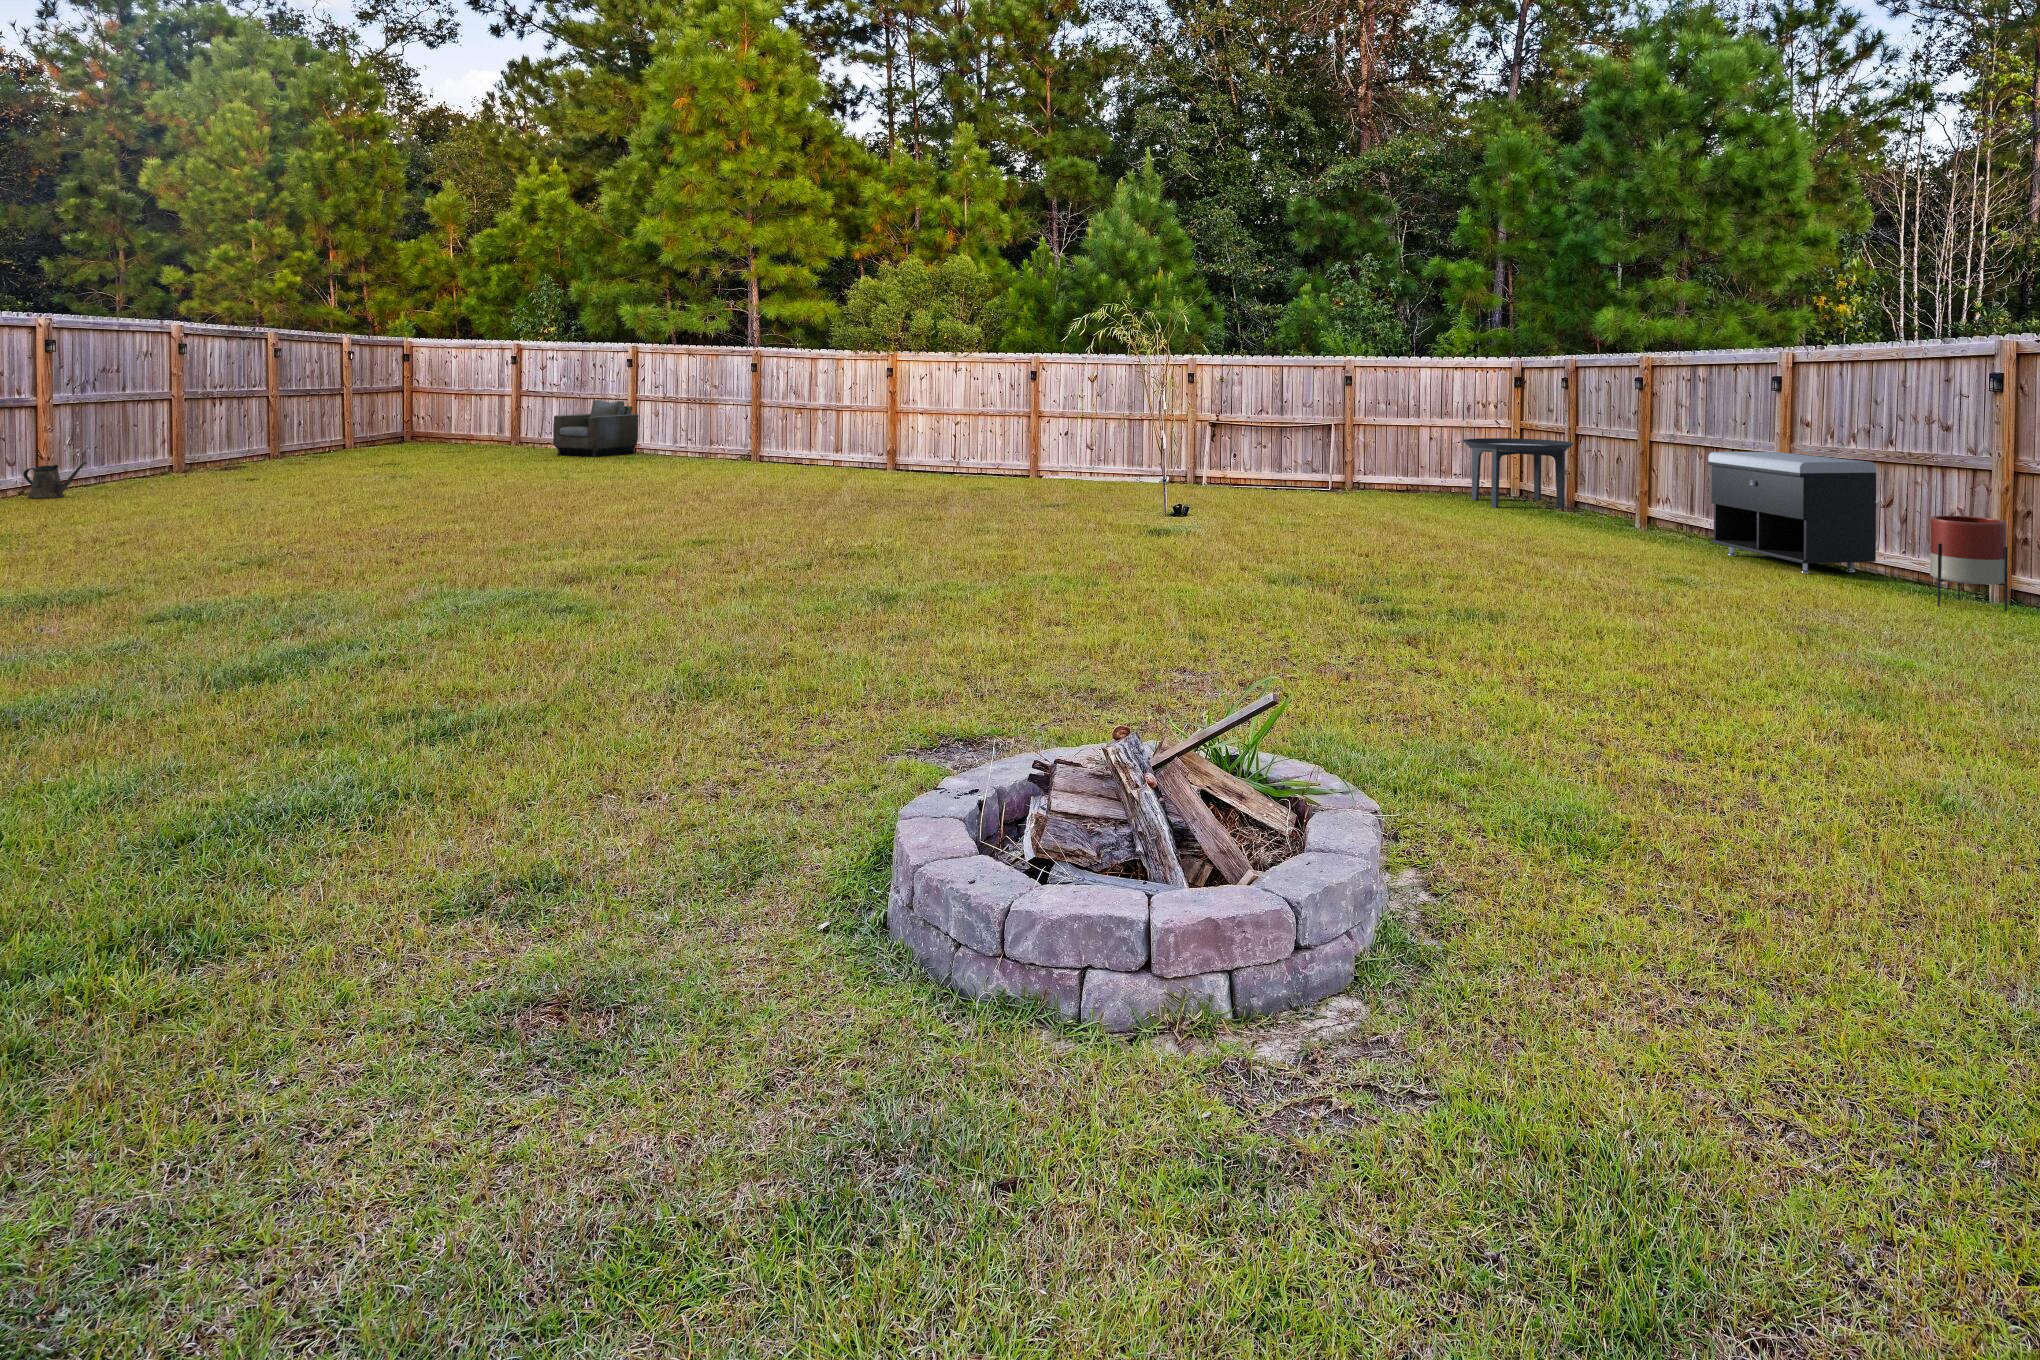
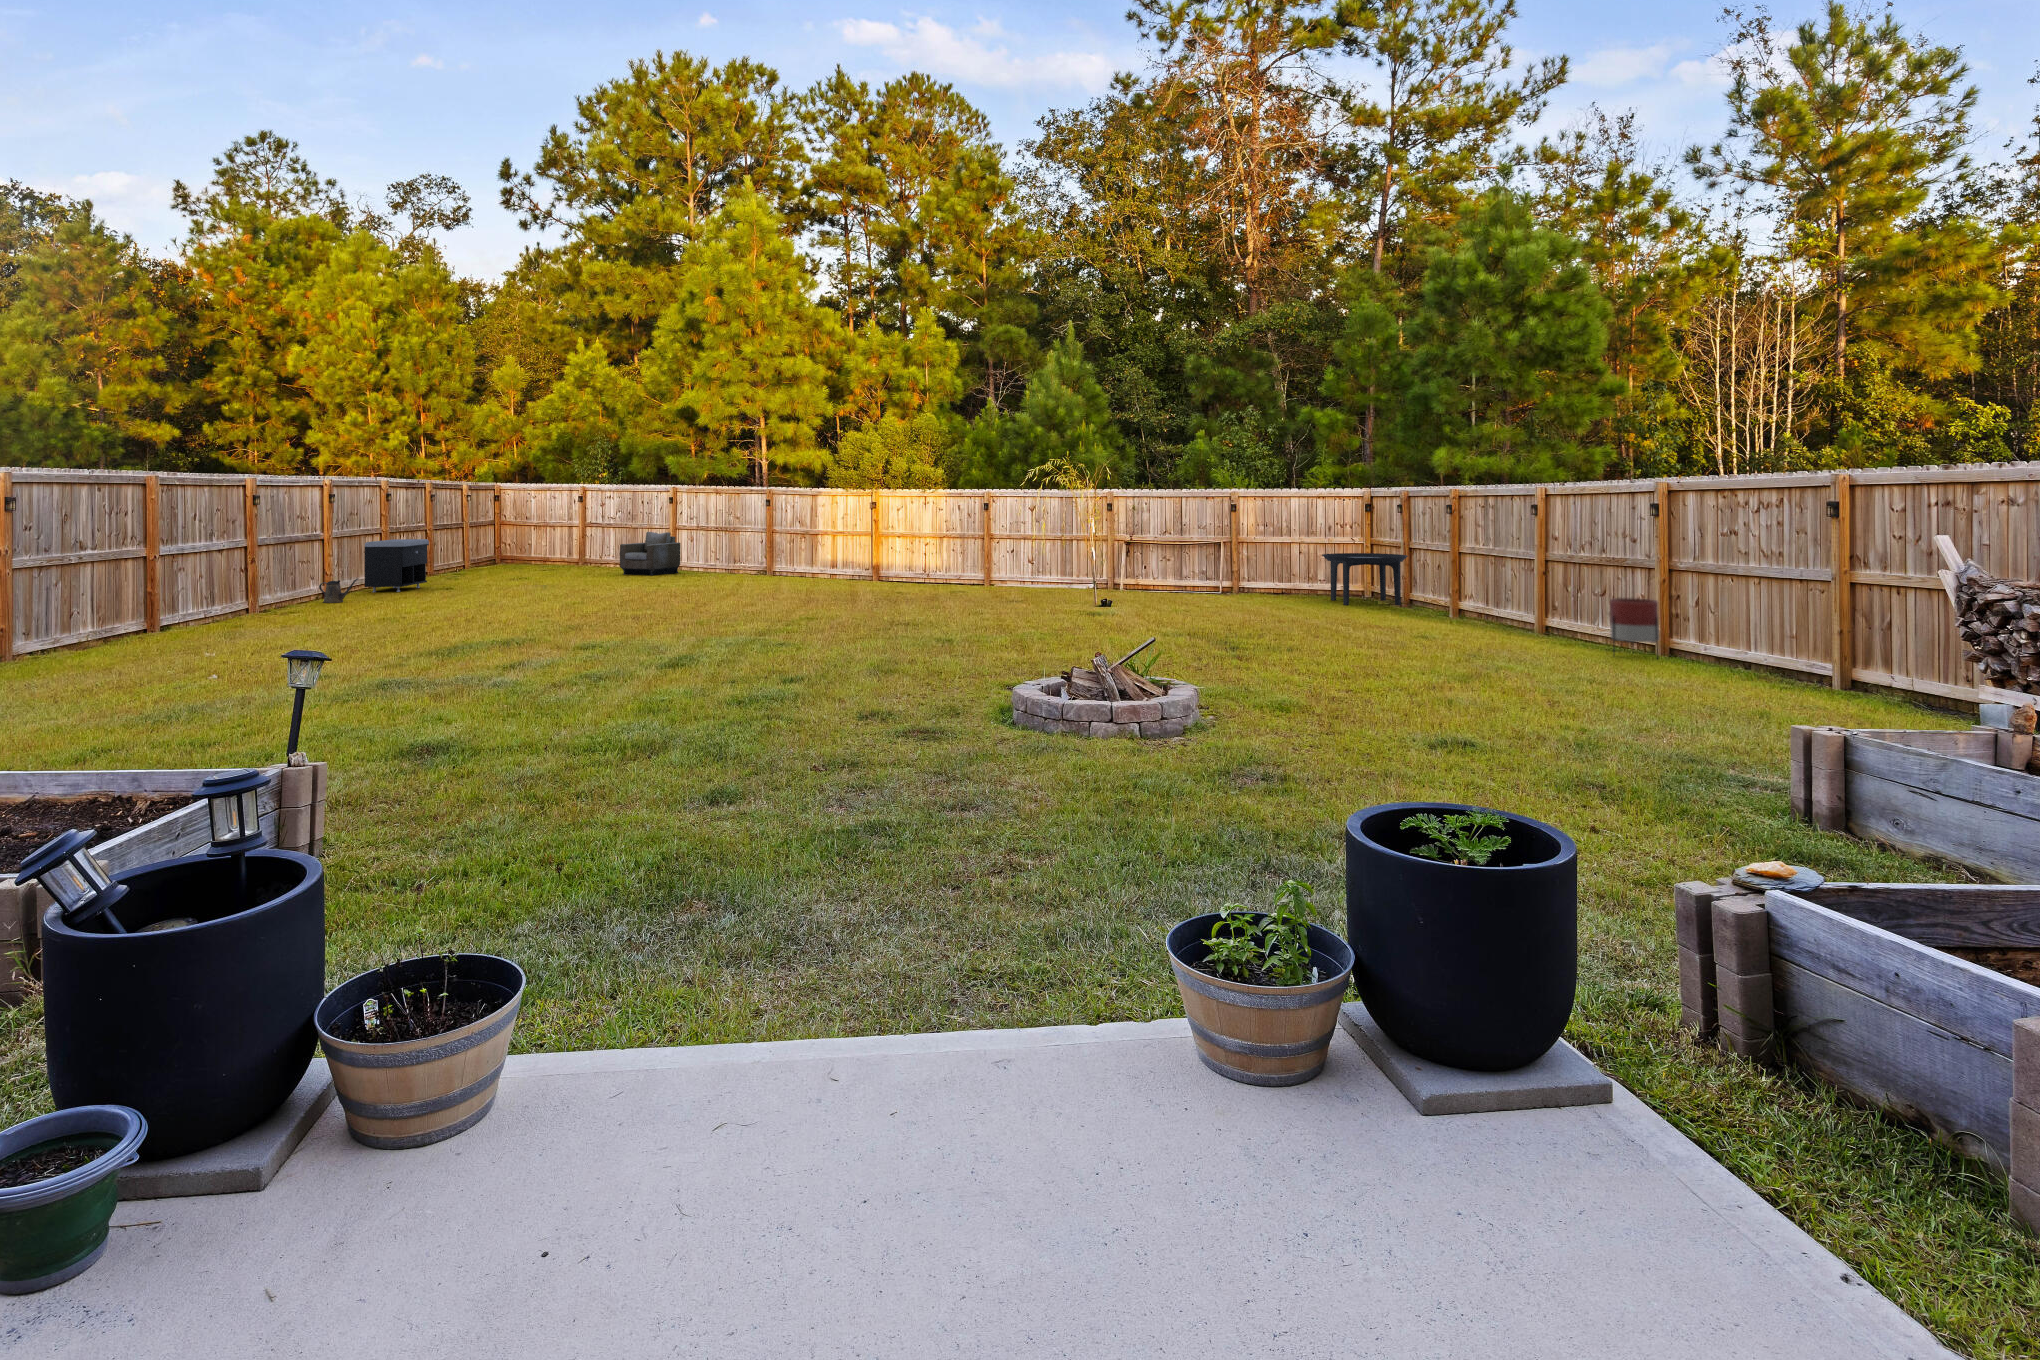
storage bench: present [1708,452,1876,574] -> present [365,539,429,592]

